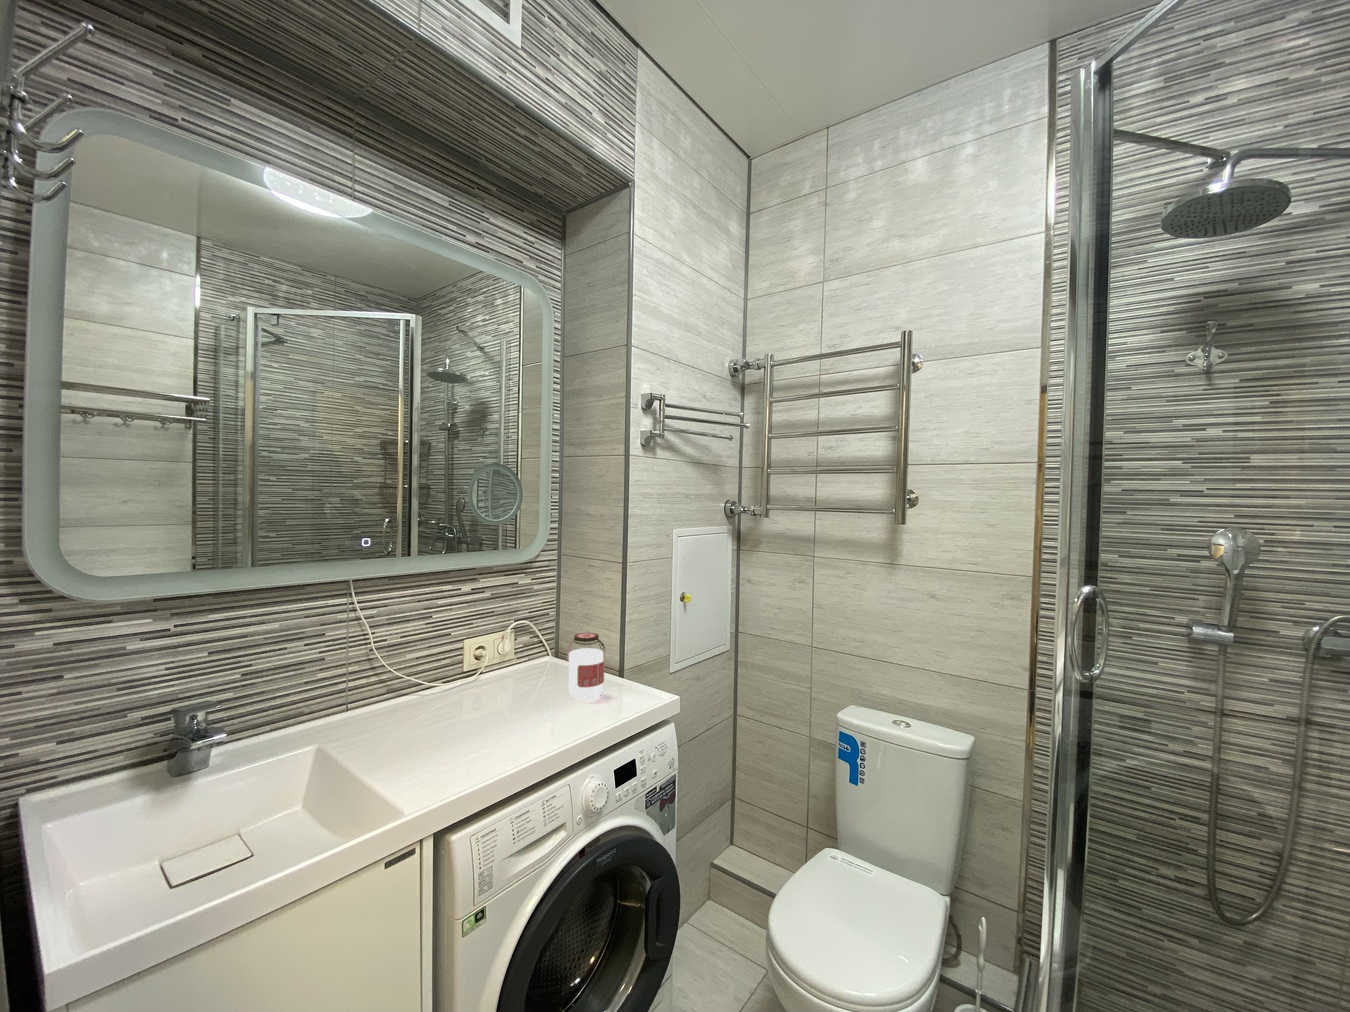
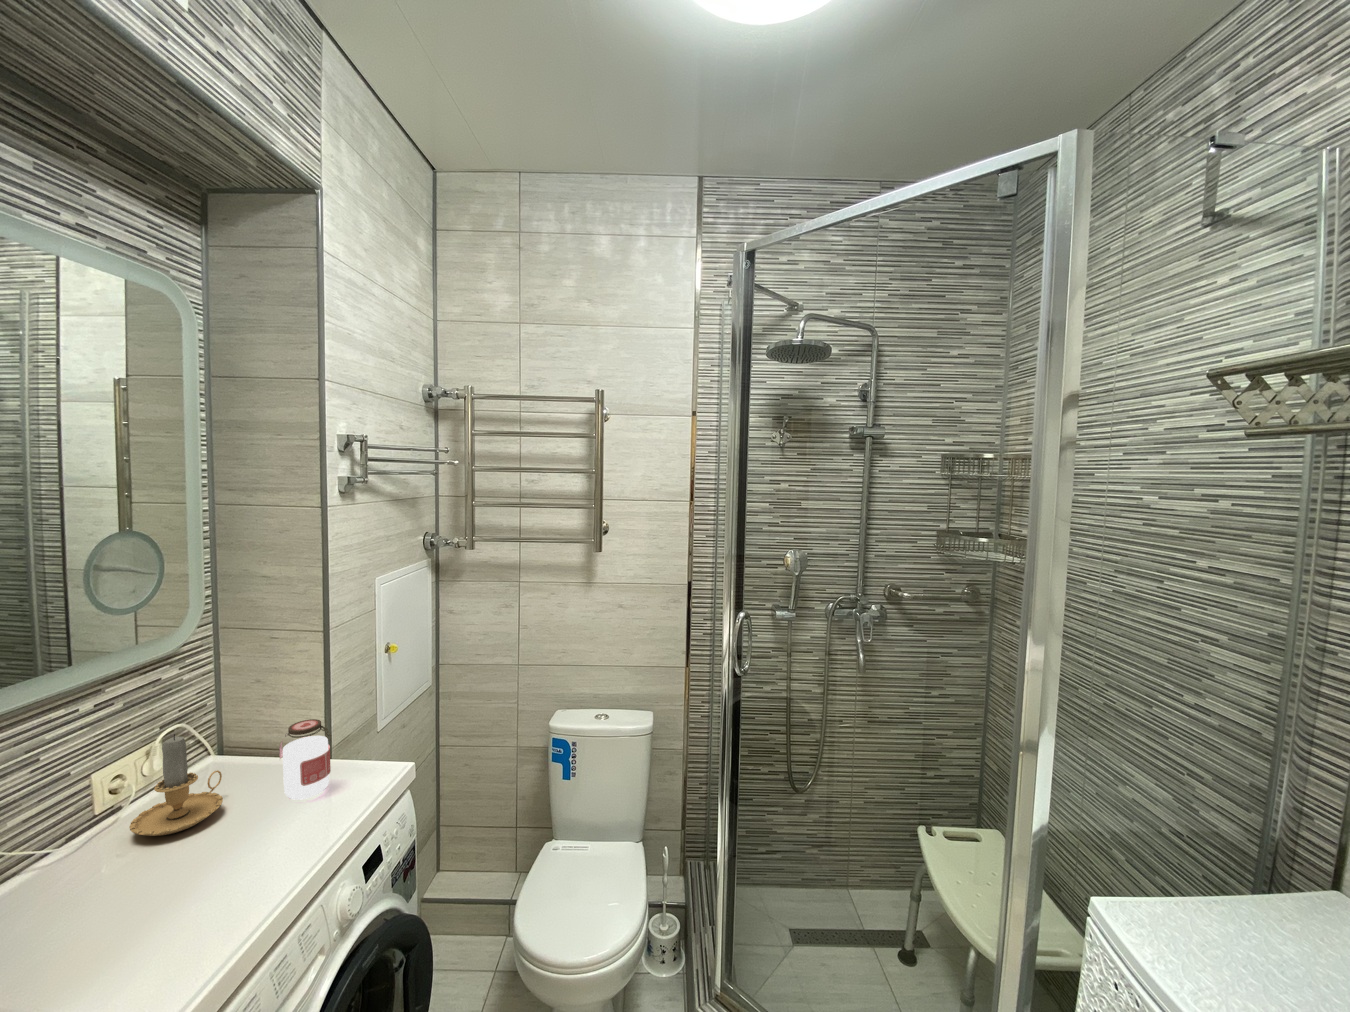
candle: none [475,620,538,696] -> present [129,734,223,836]

